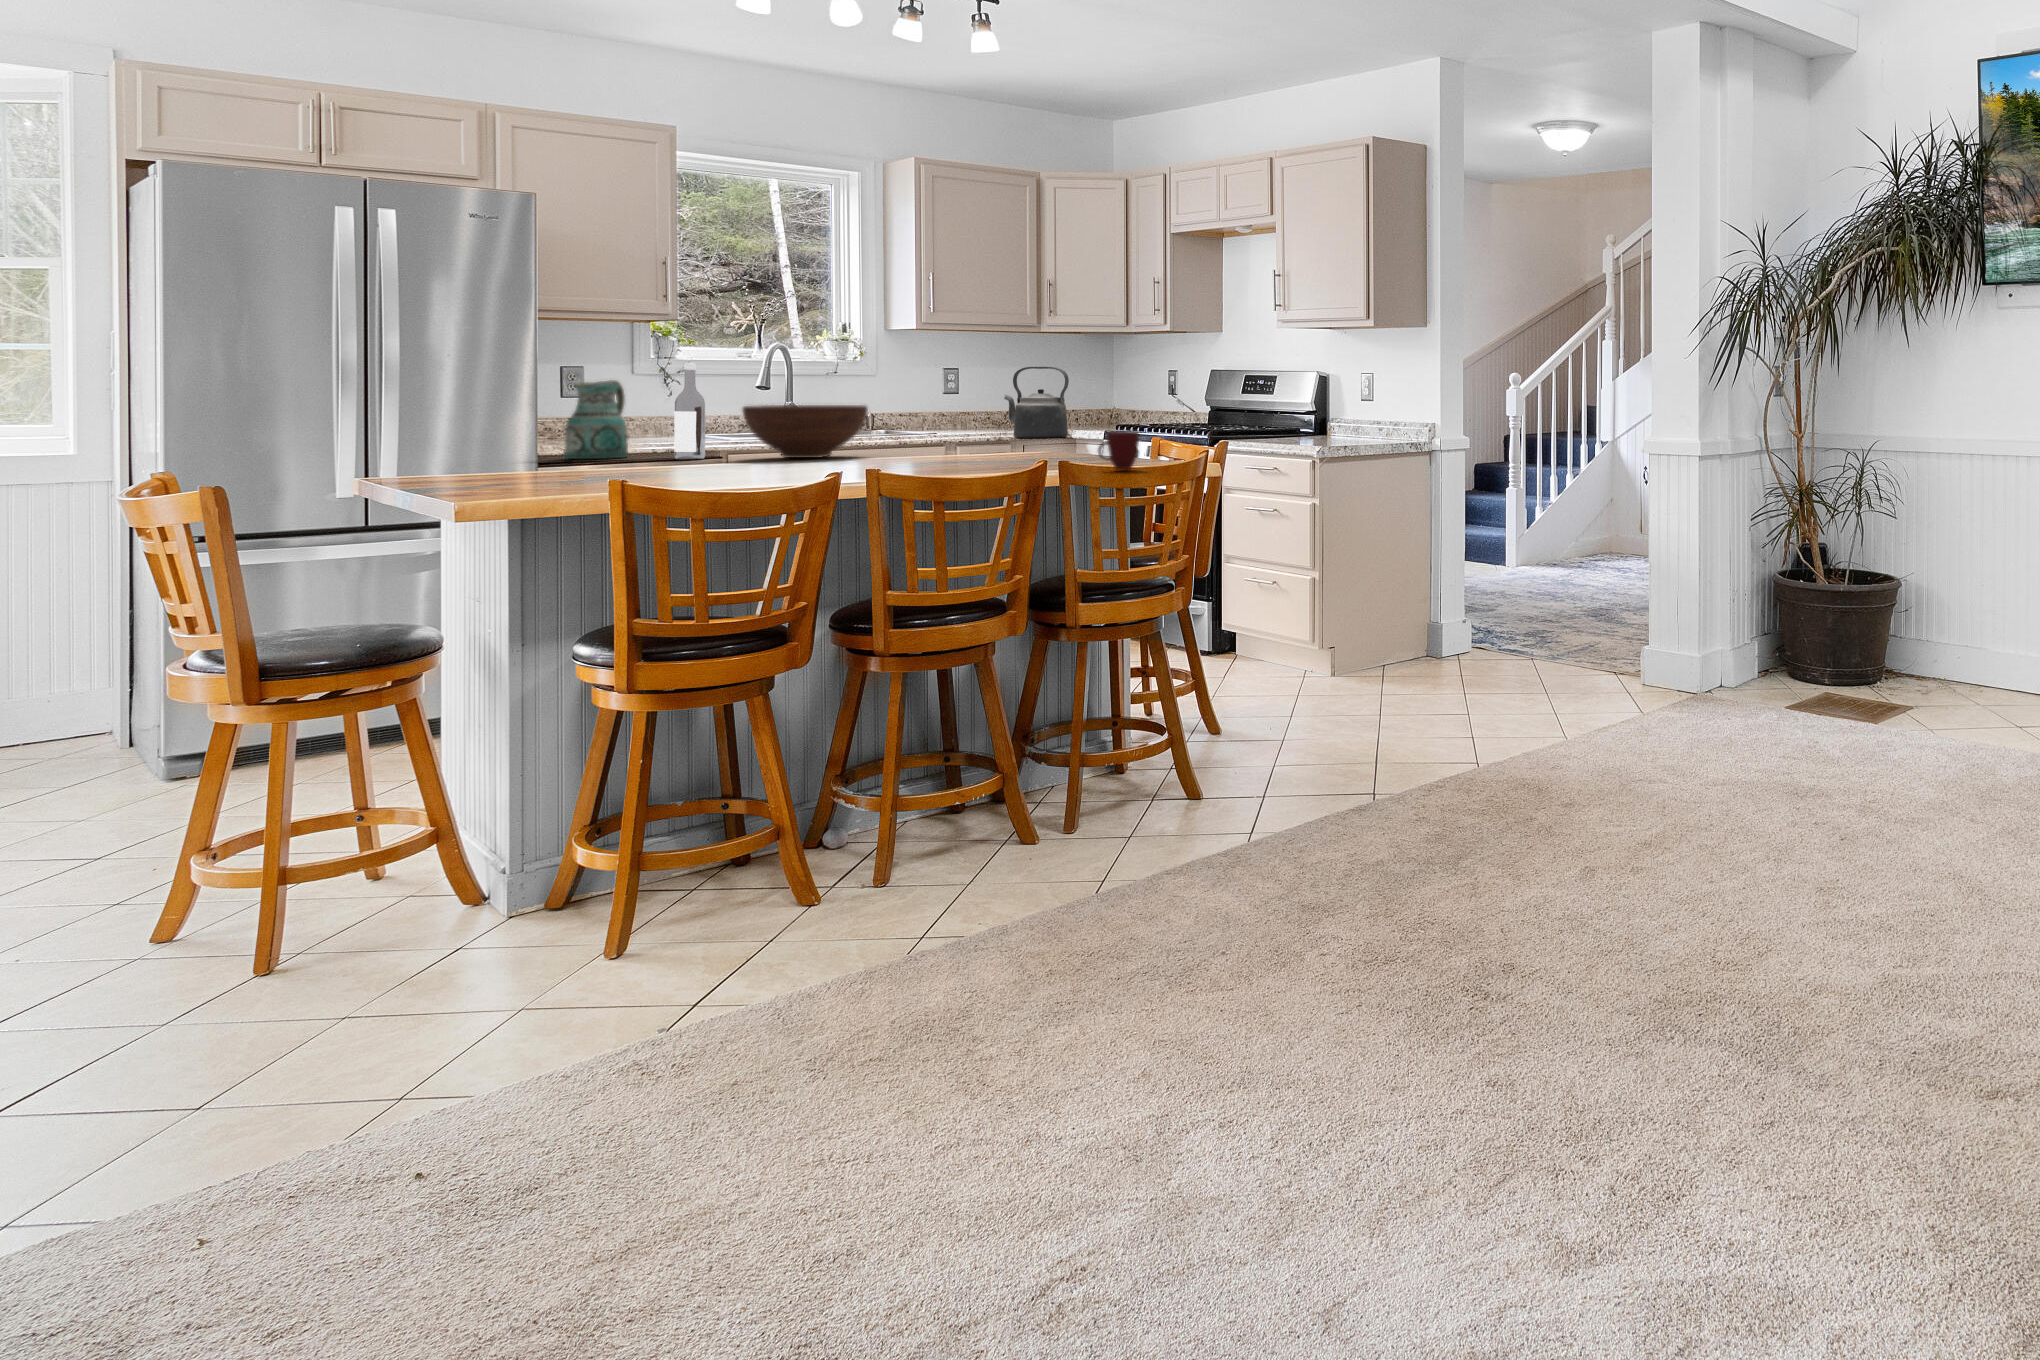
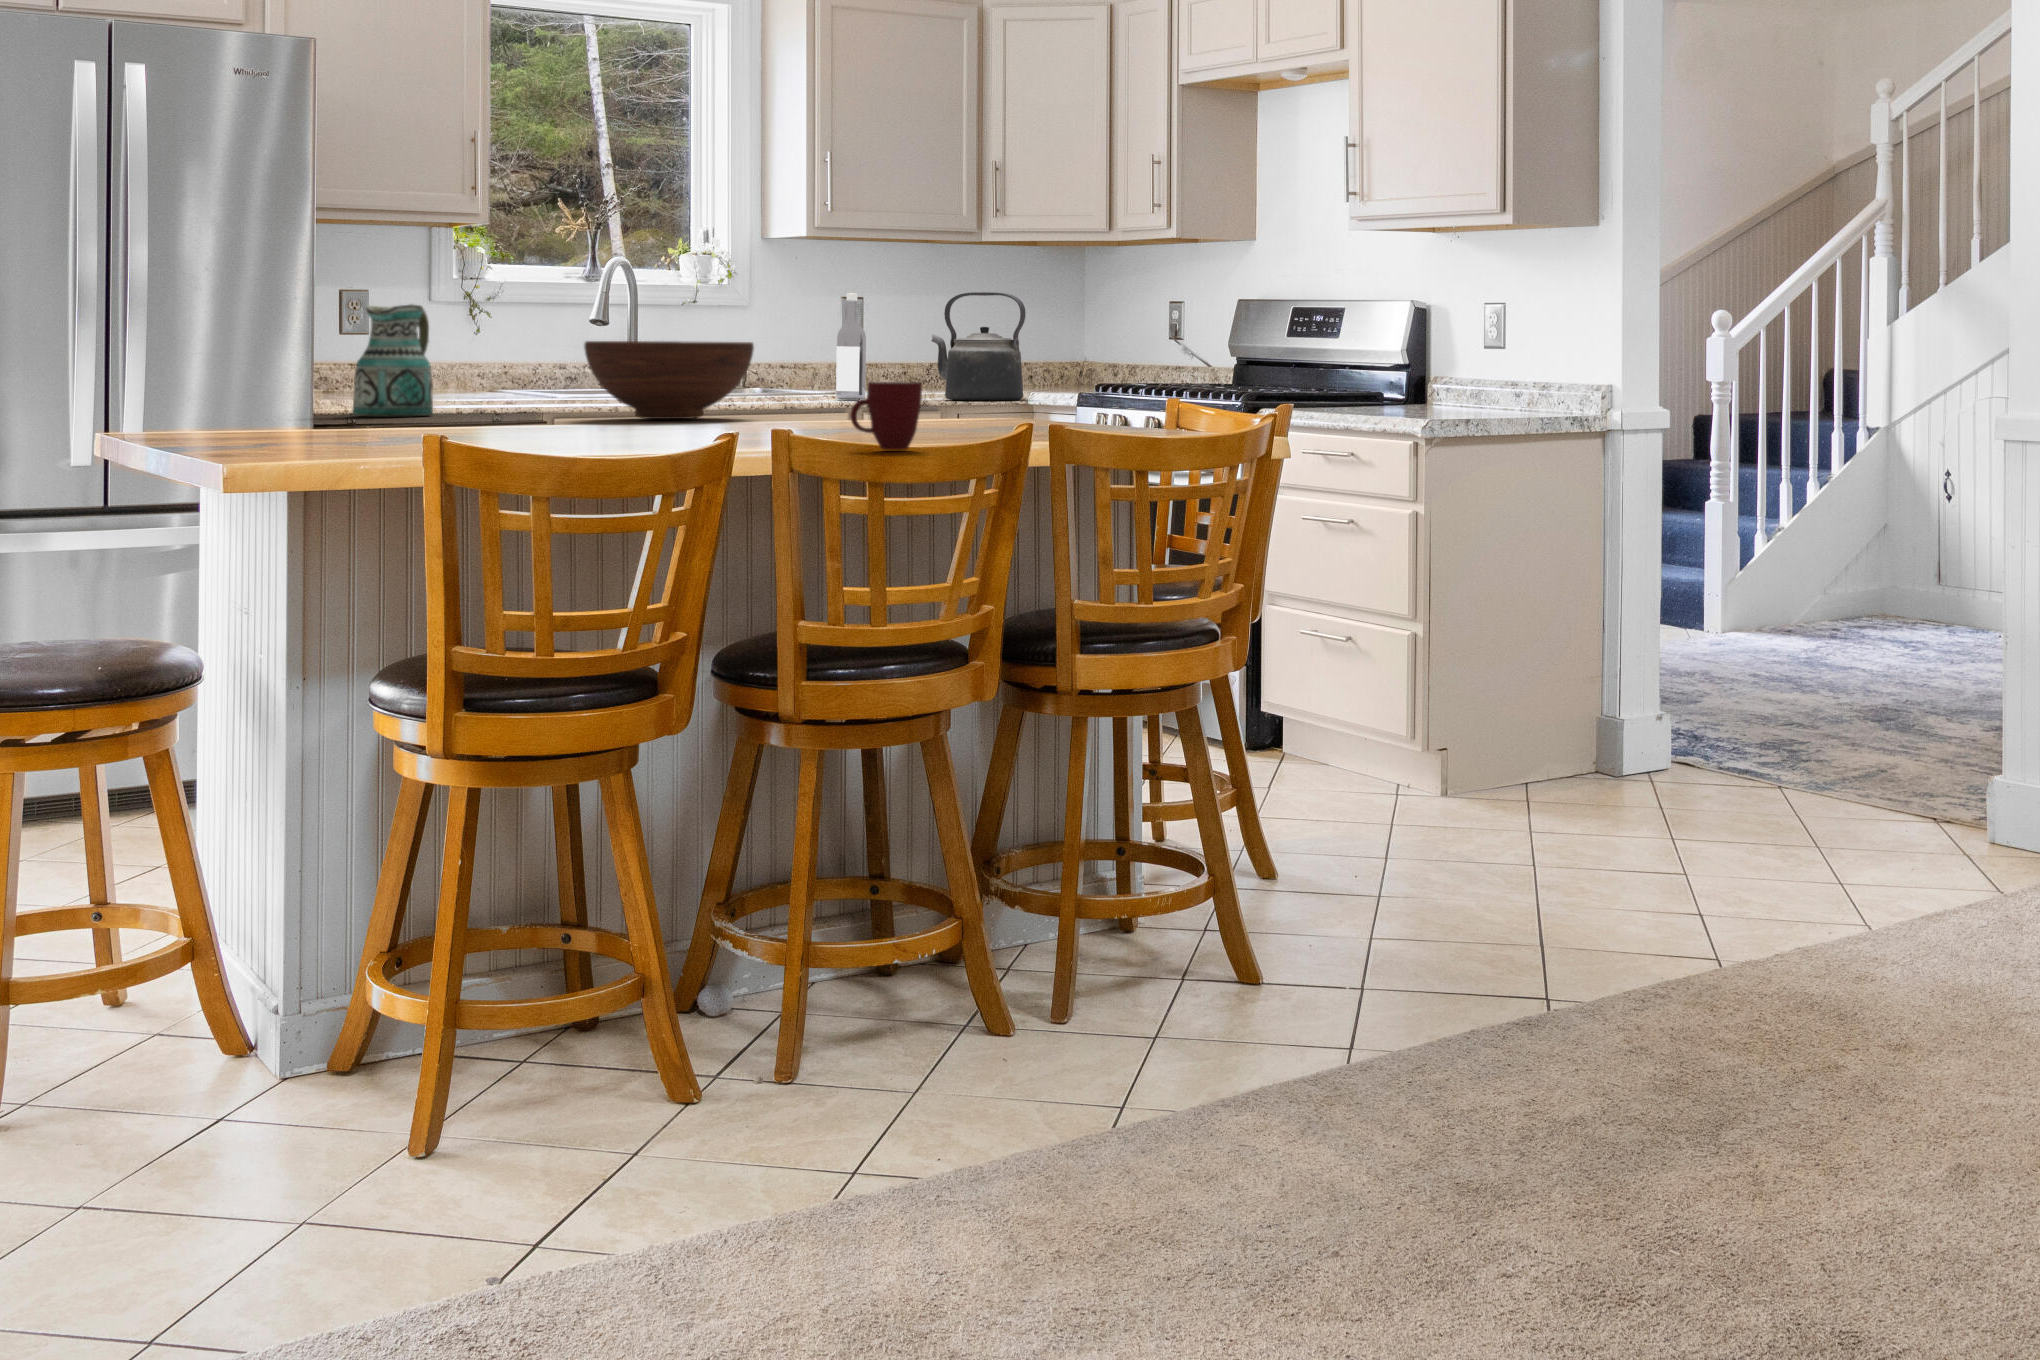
wine bottle: present [674,363,705,459] -> present [836,293,866,400]
mug: present [1098,431,1139,470] -> present [850,382,922,450]

